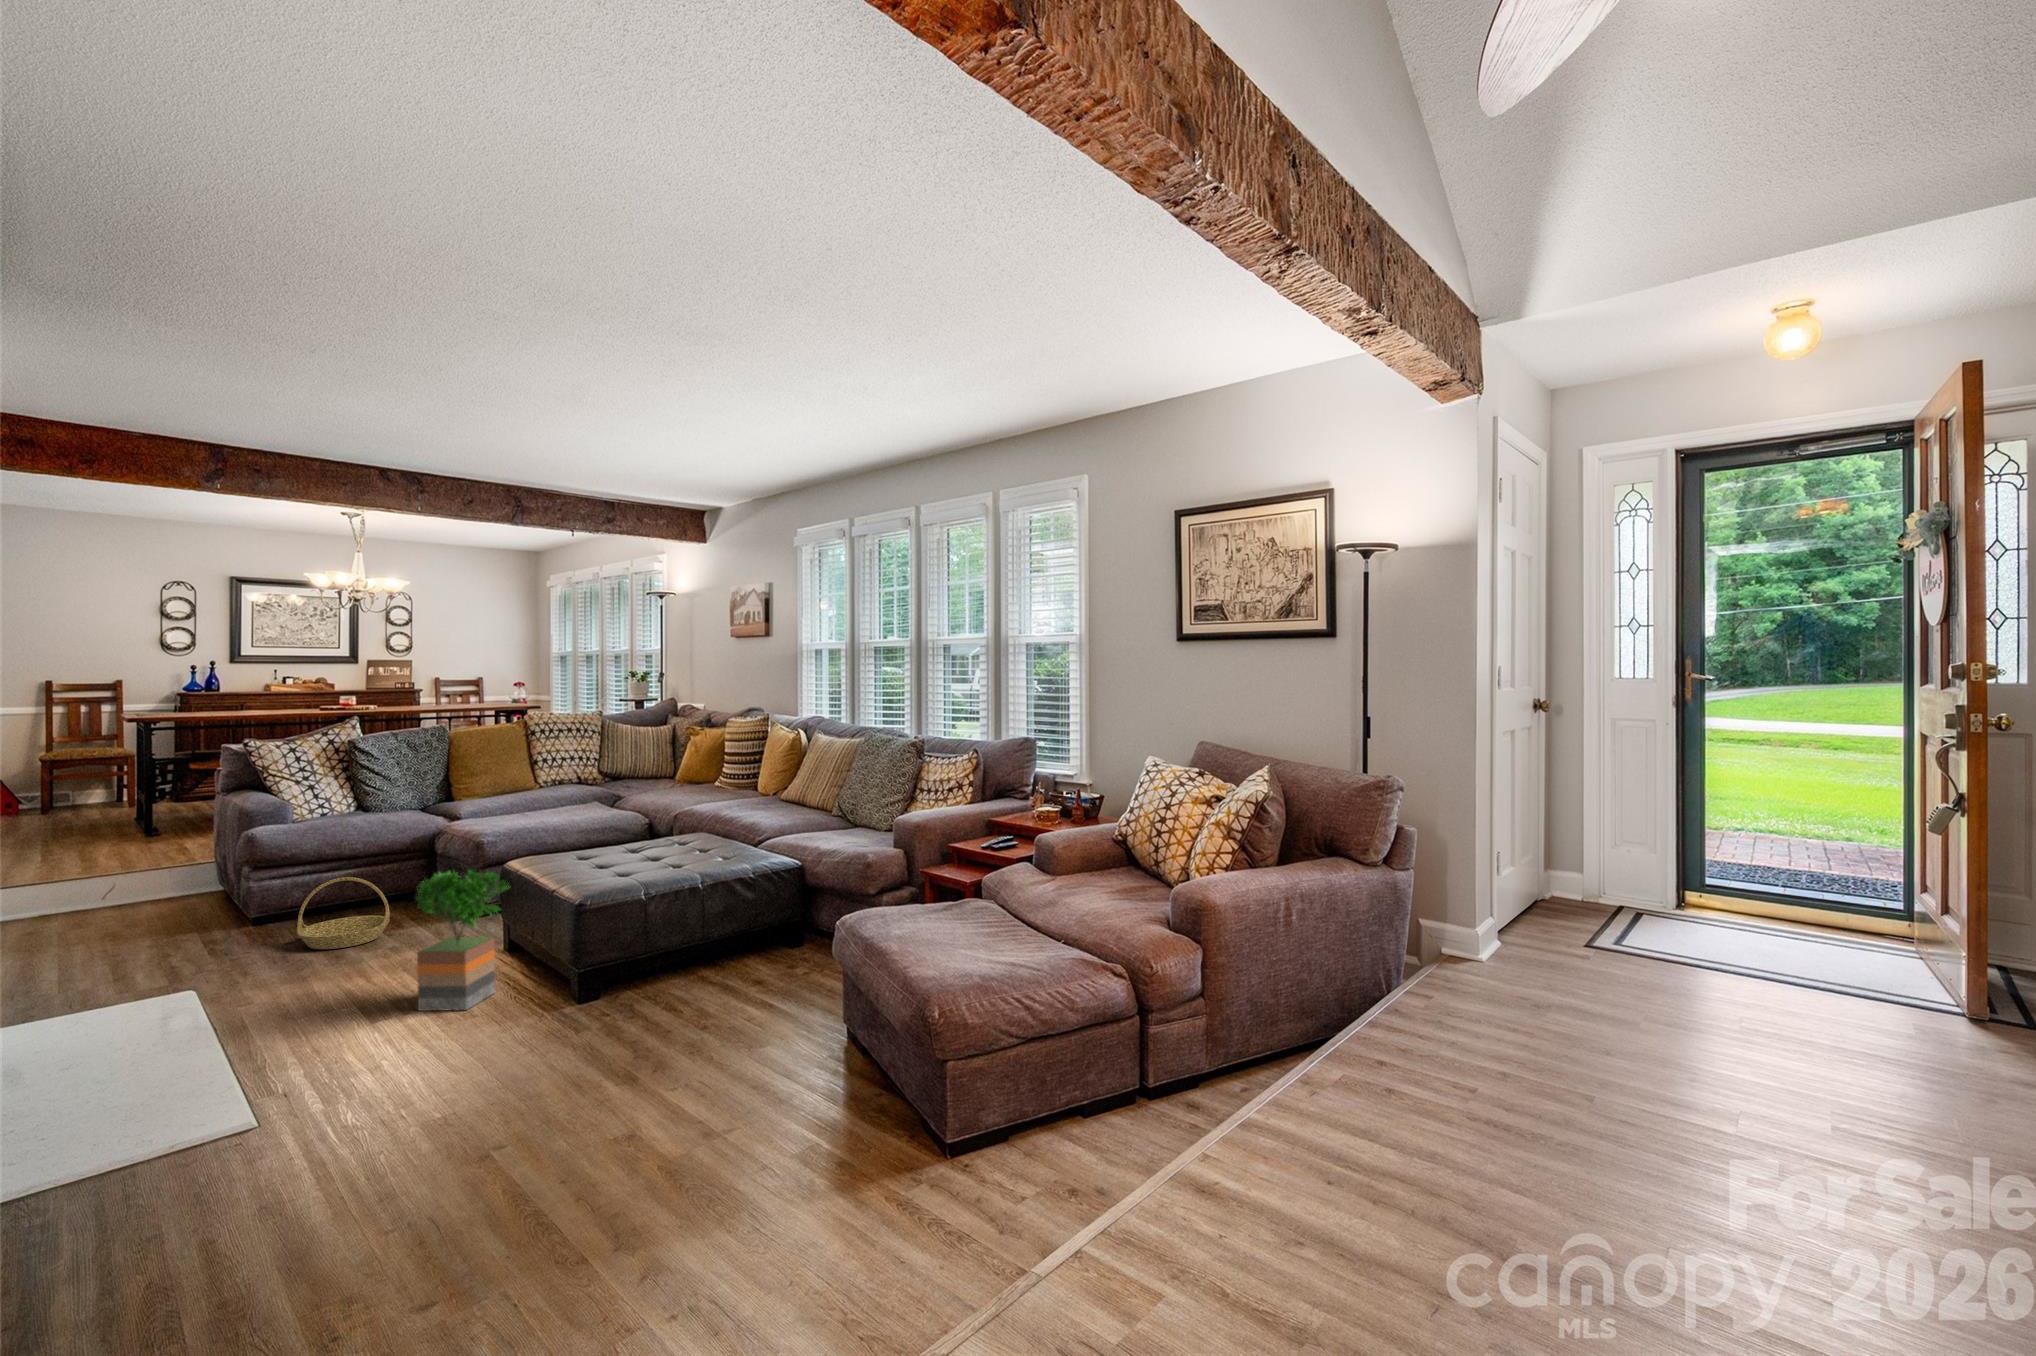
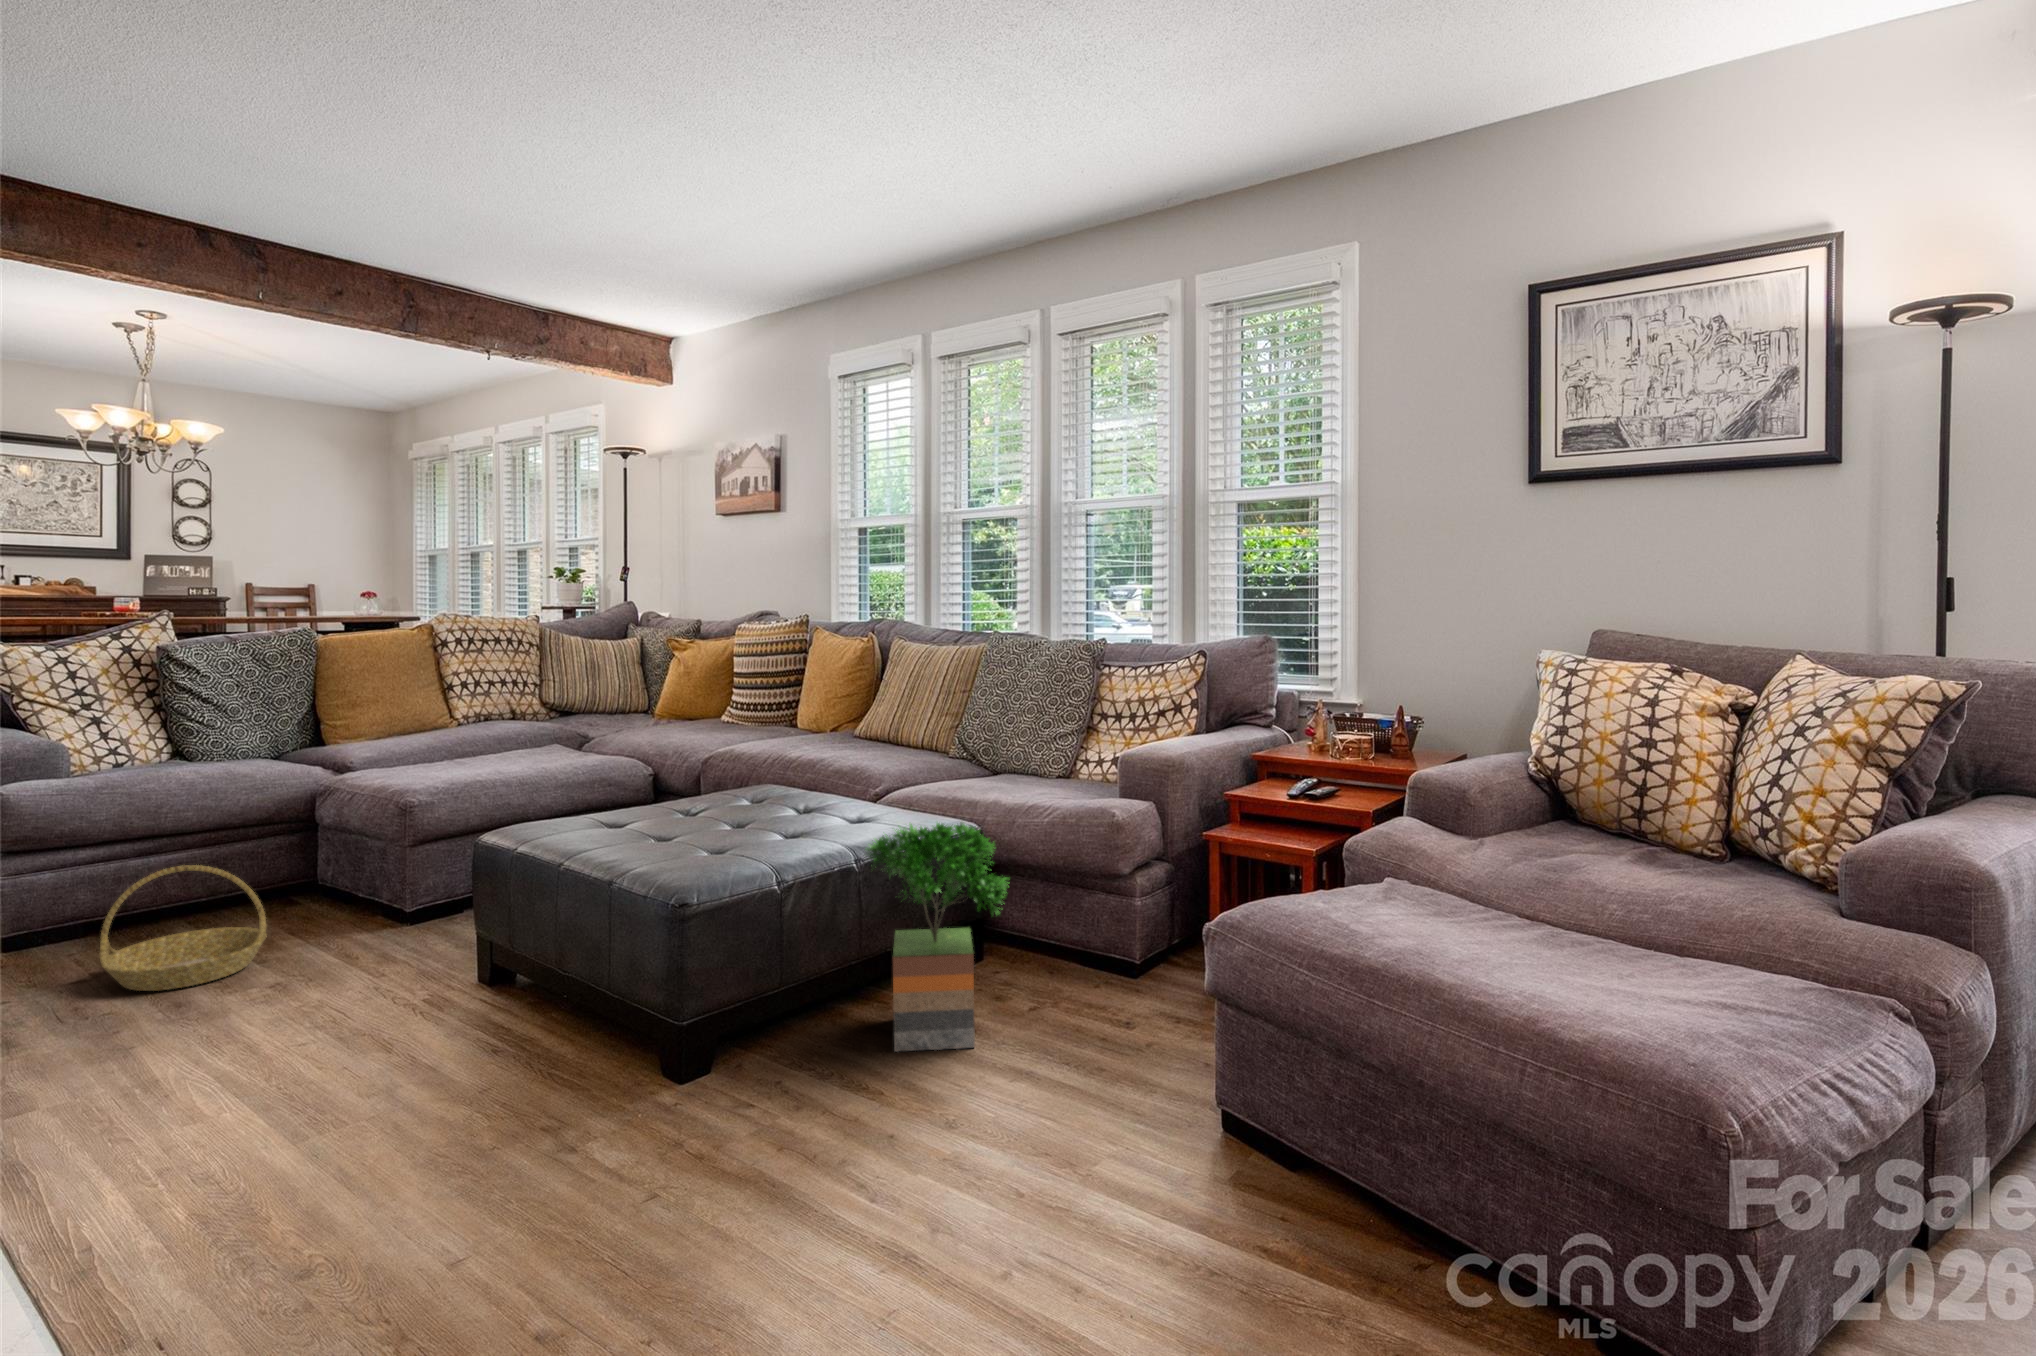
potted tree: present [416,871,508,1011] -> present [868,823,1009,1052]

